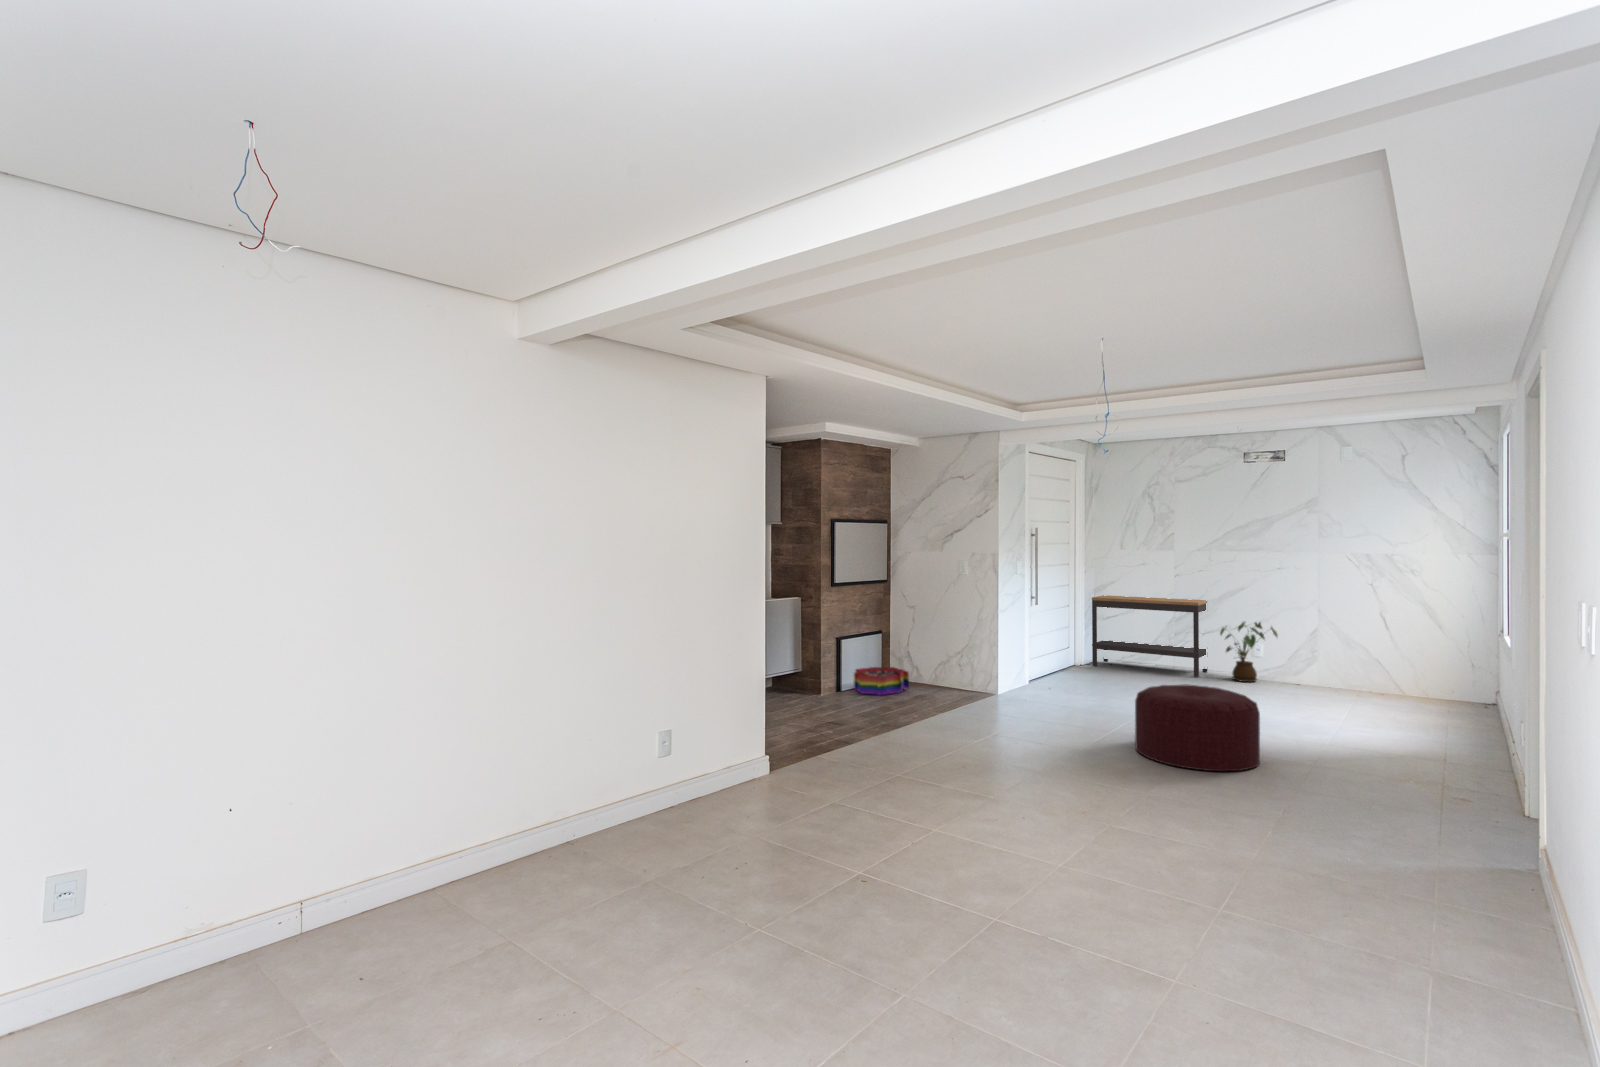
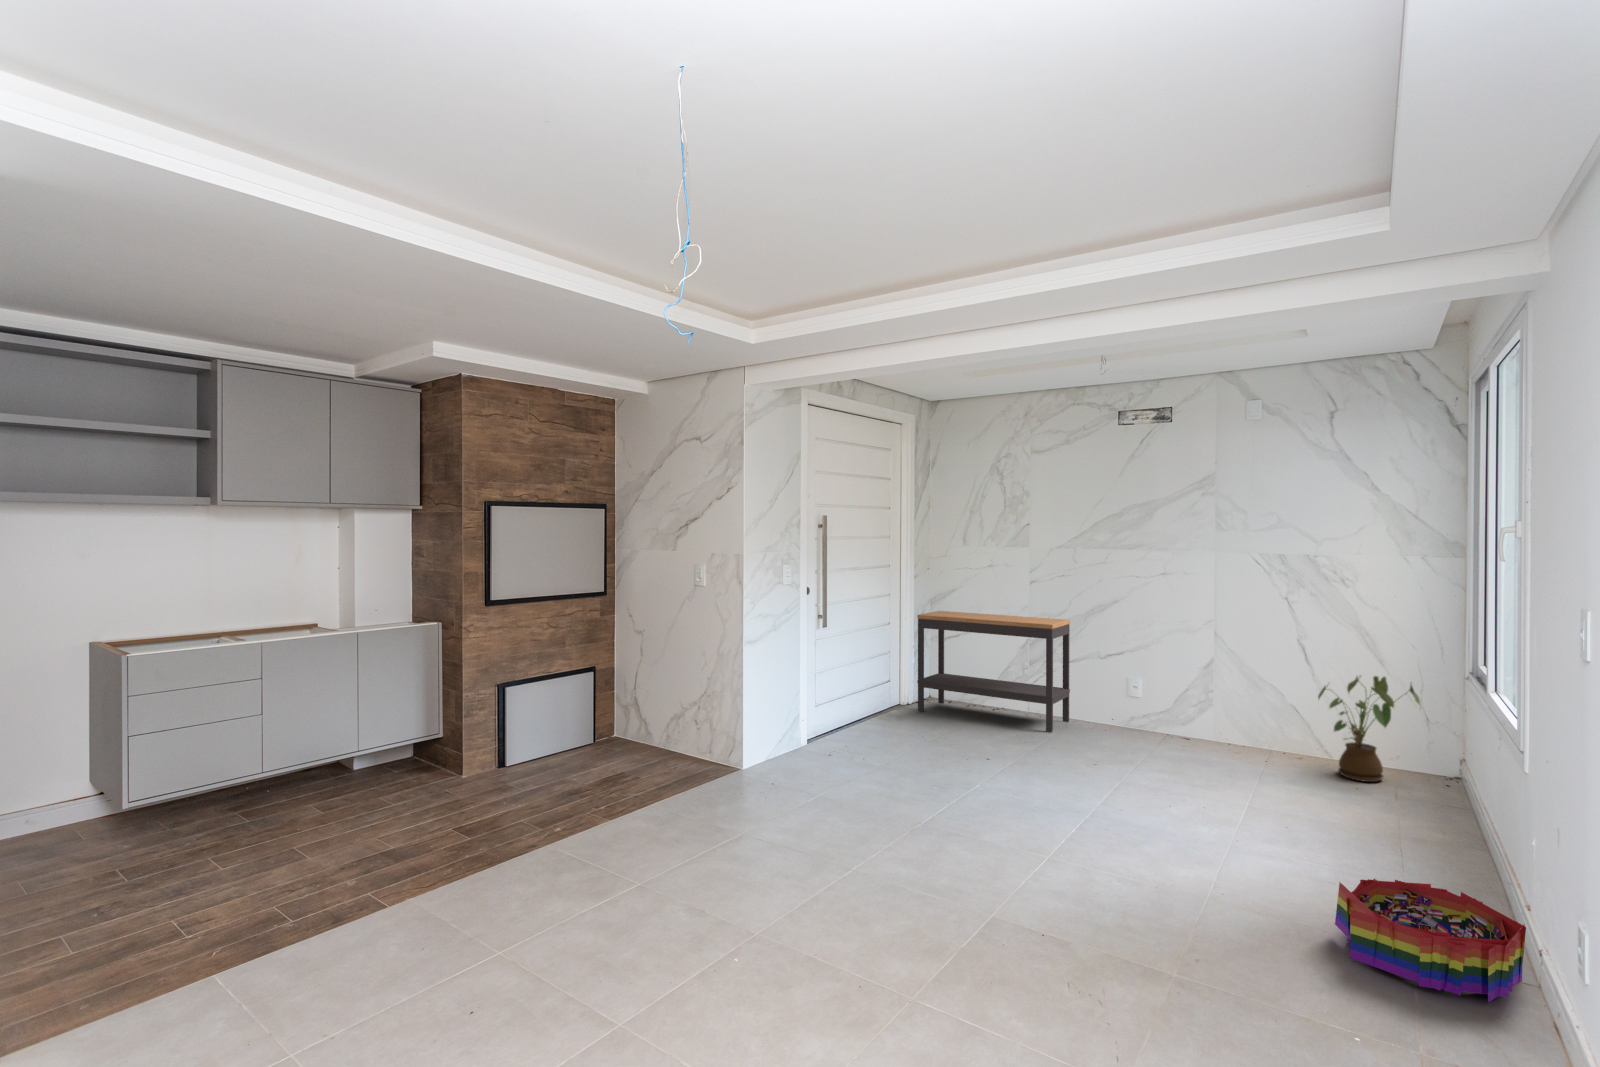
house plant: present [1220,622,1278,682] -> present [1318,676,1420,782]
storage bin: present [854,667,909,695] -> present [1335,879,1526,1002]
ottoman: present [1135,684,1260,771] -> none [858,788,1061,978]

